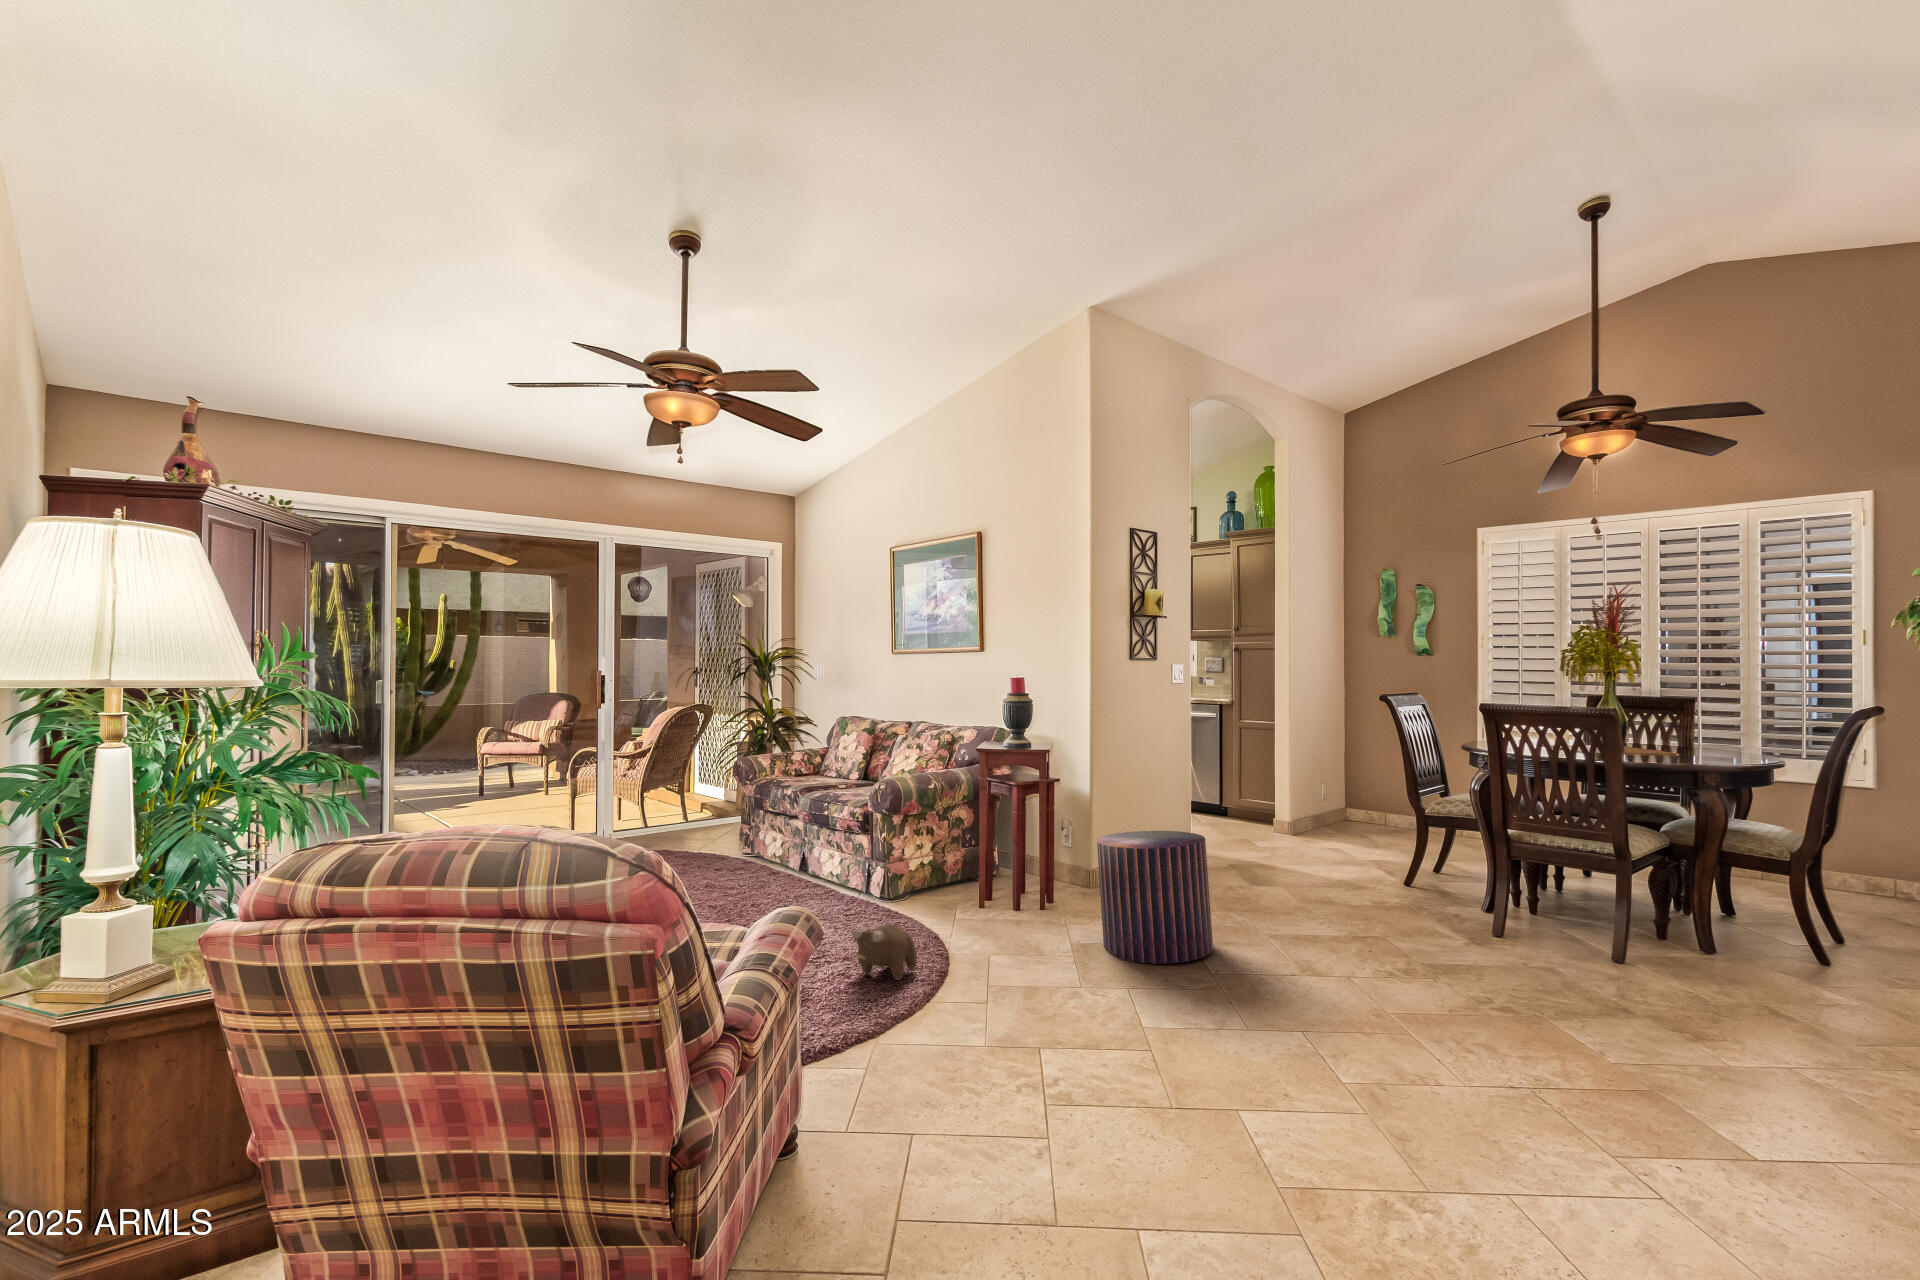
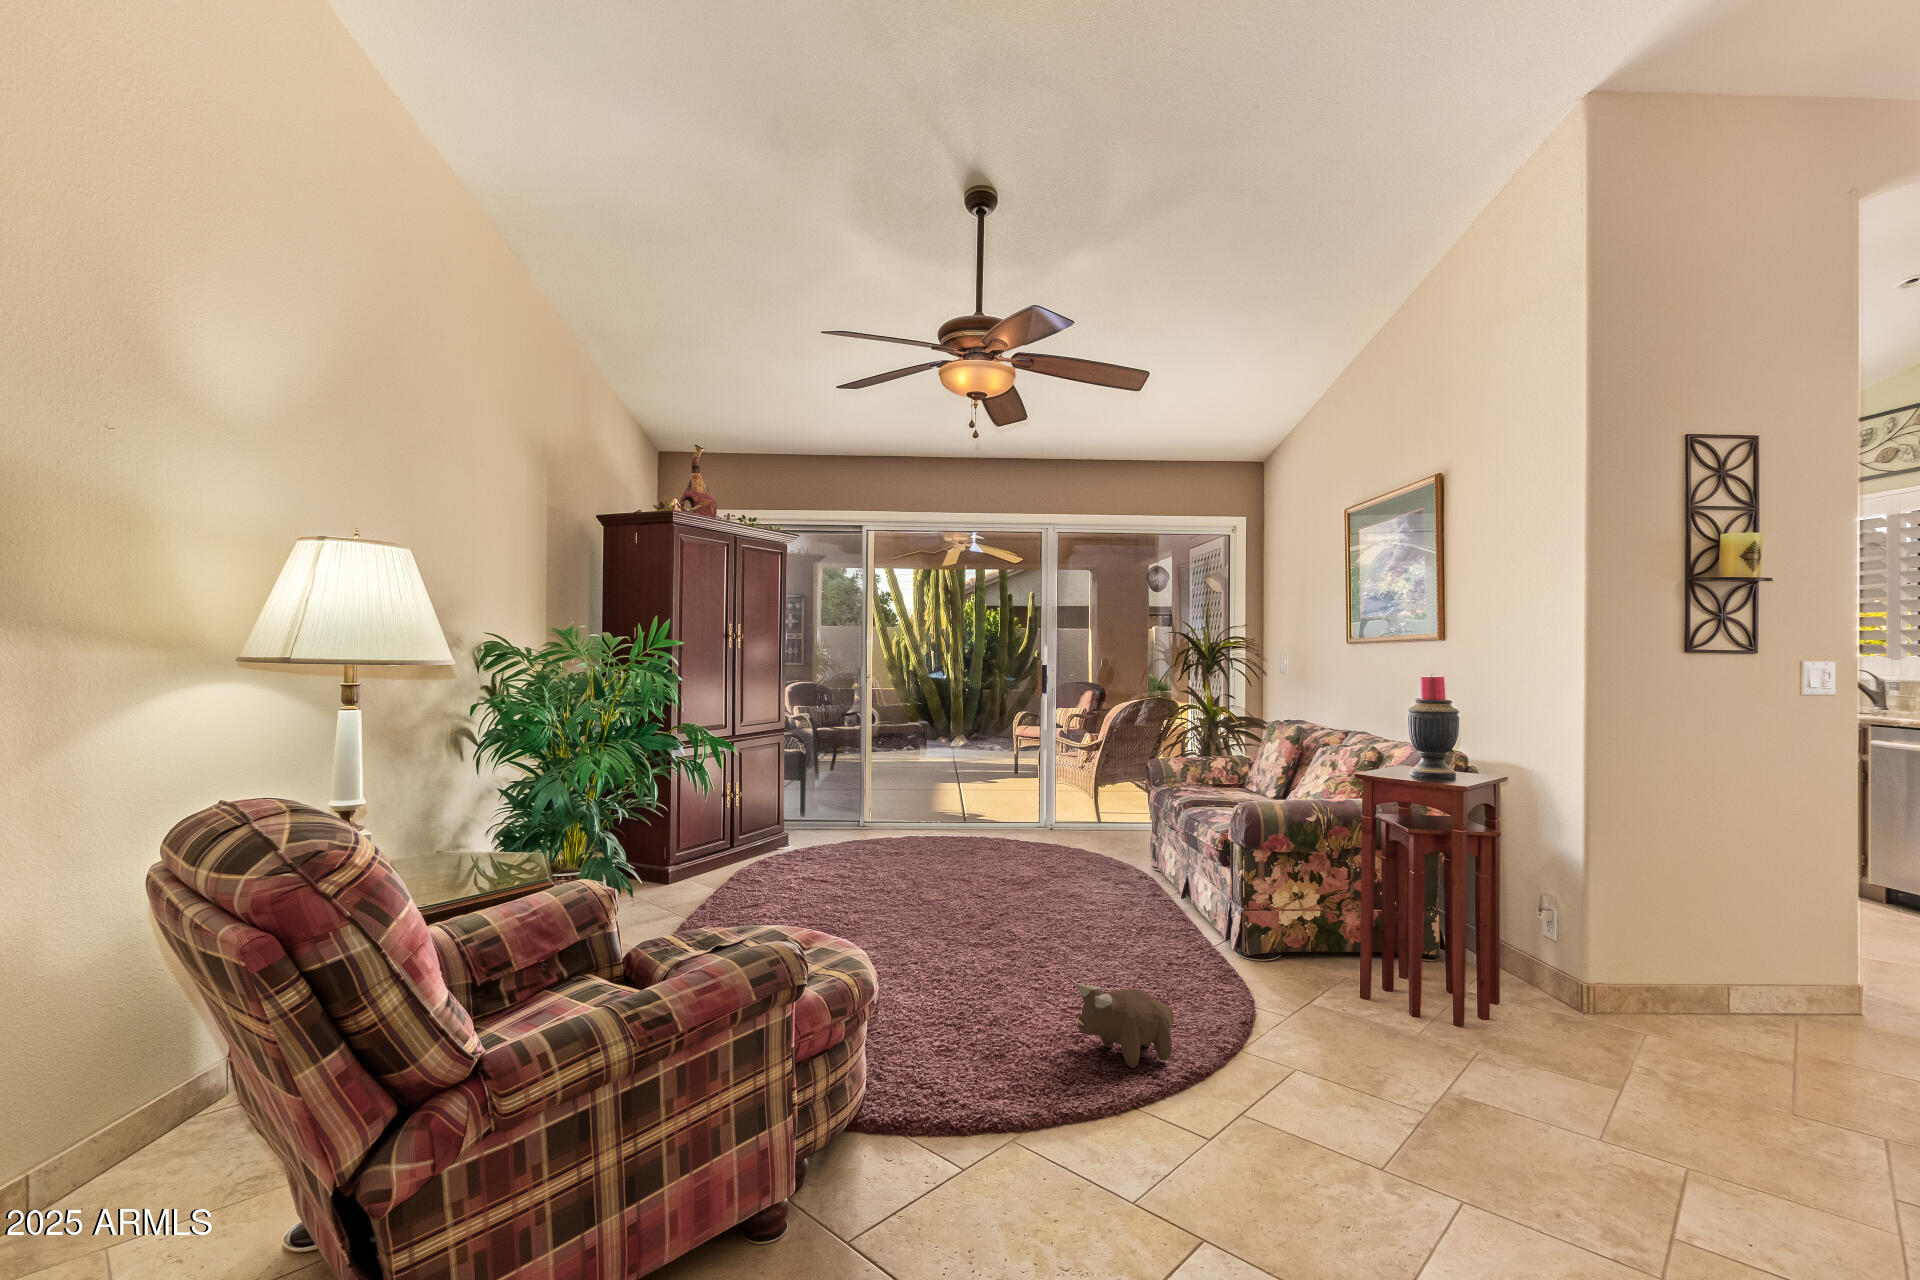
pouf: present [1097,831,1213,963] -> none [1497,939,1751,1218]

